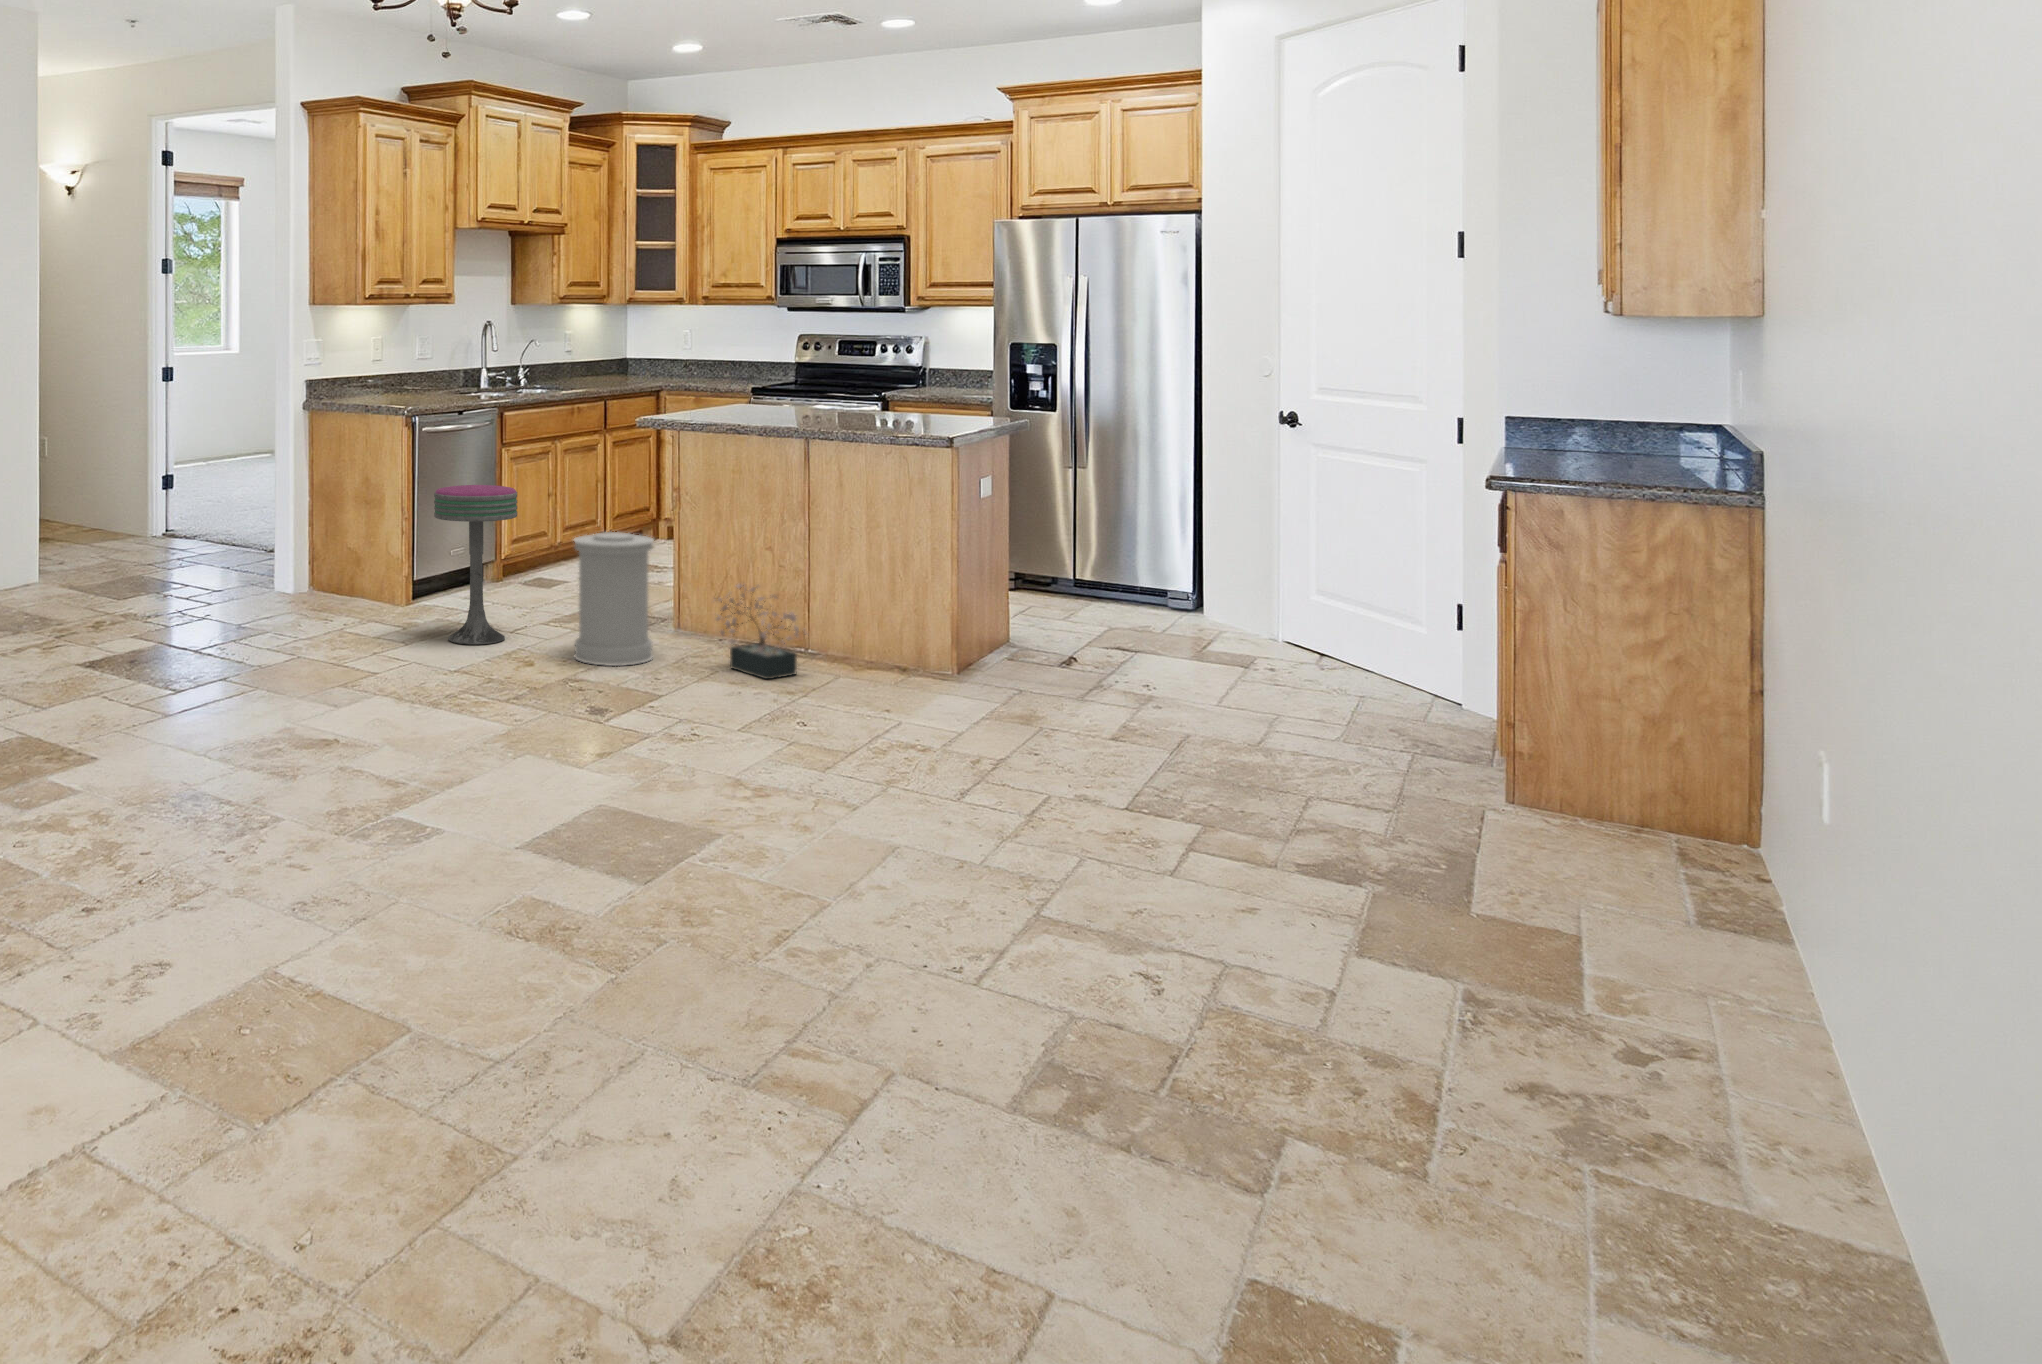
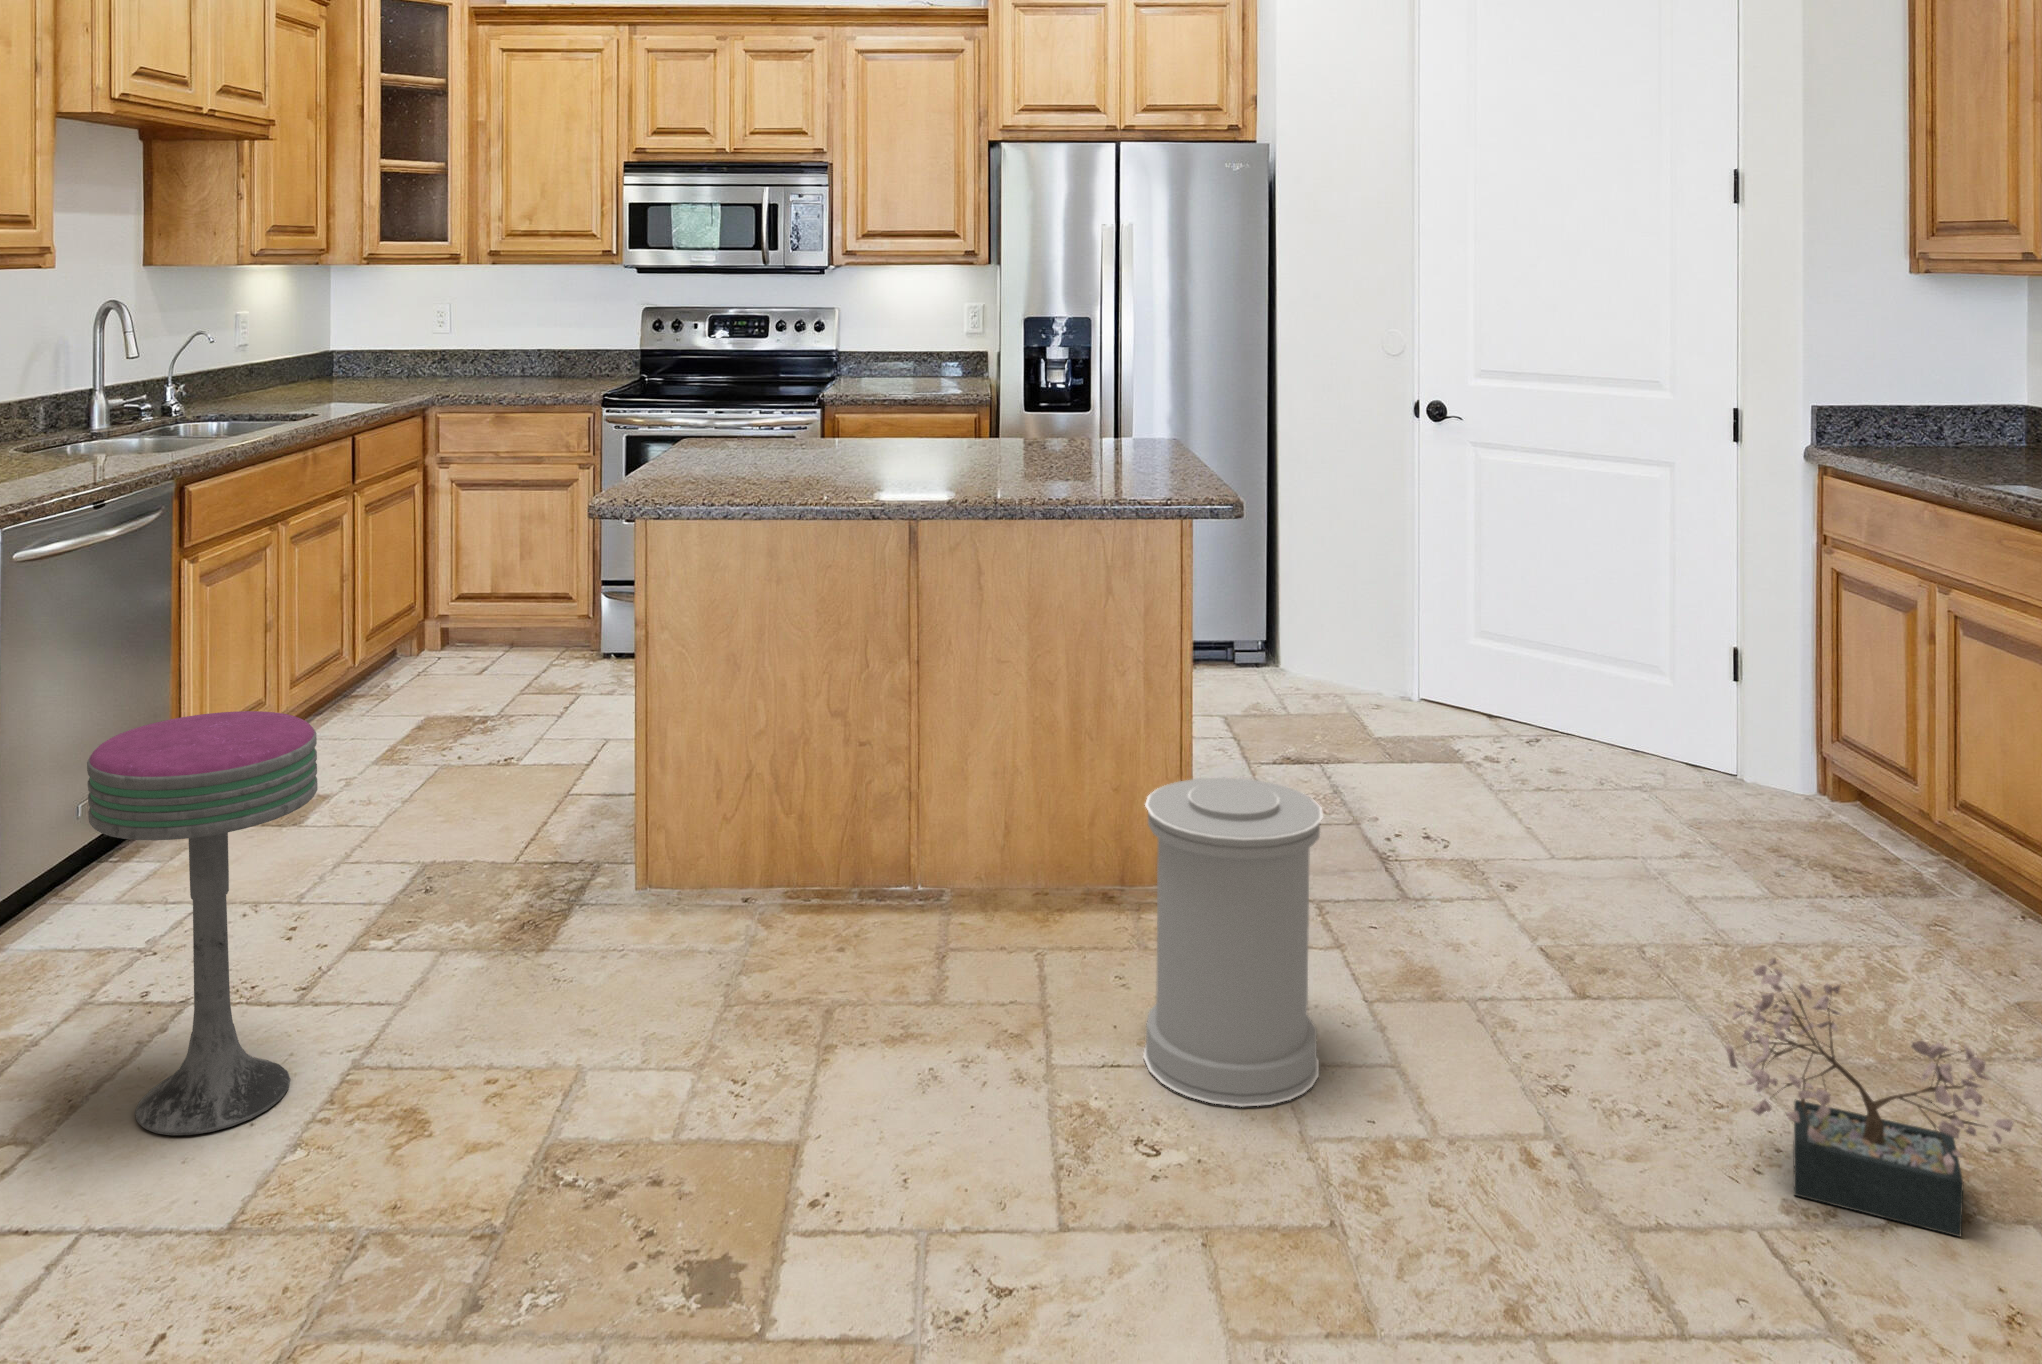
trash can: present [574,532,653,666] -> present [1143,778,1323,1107]
decorative plant: present [716,584,806,679] -> present [1726,958,2014,1237]

